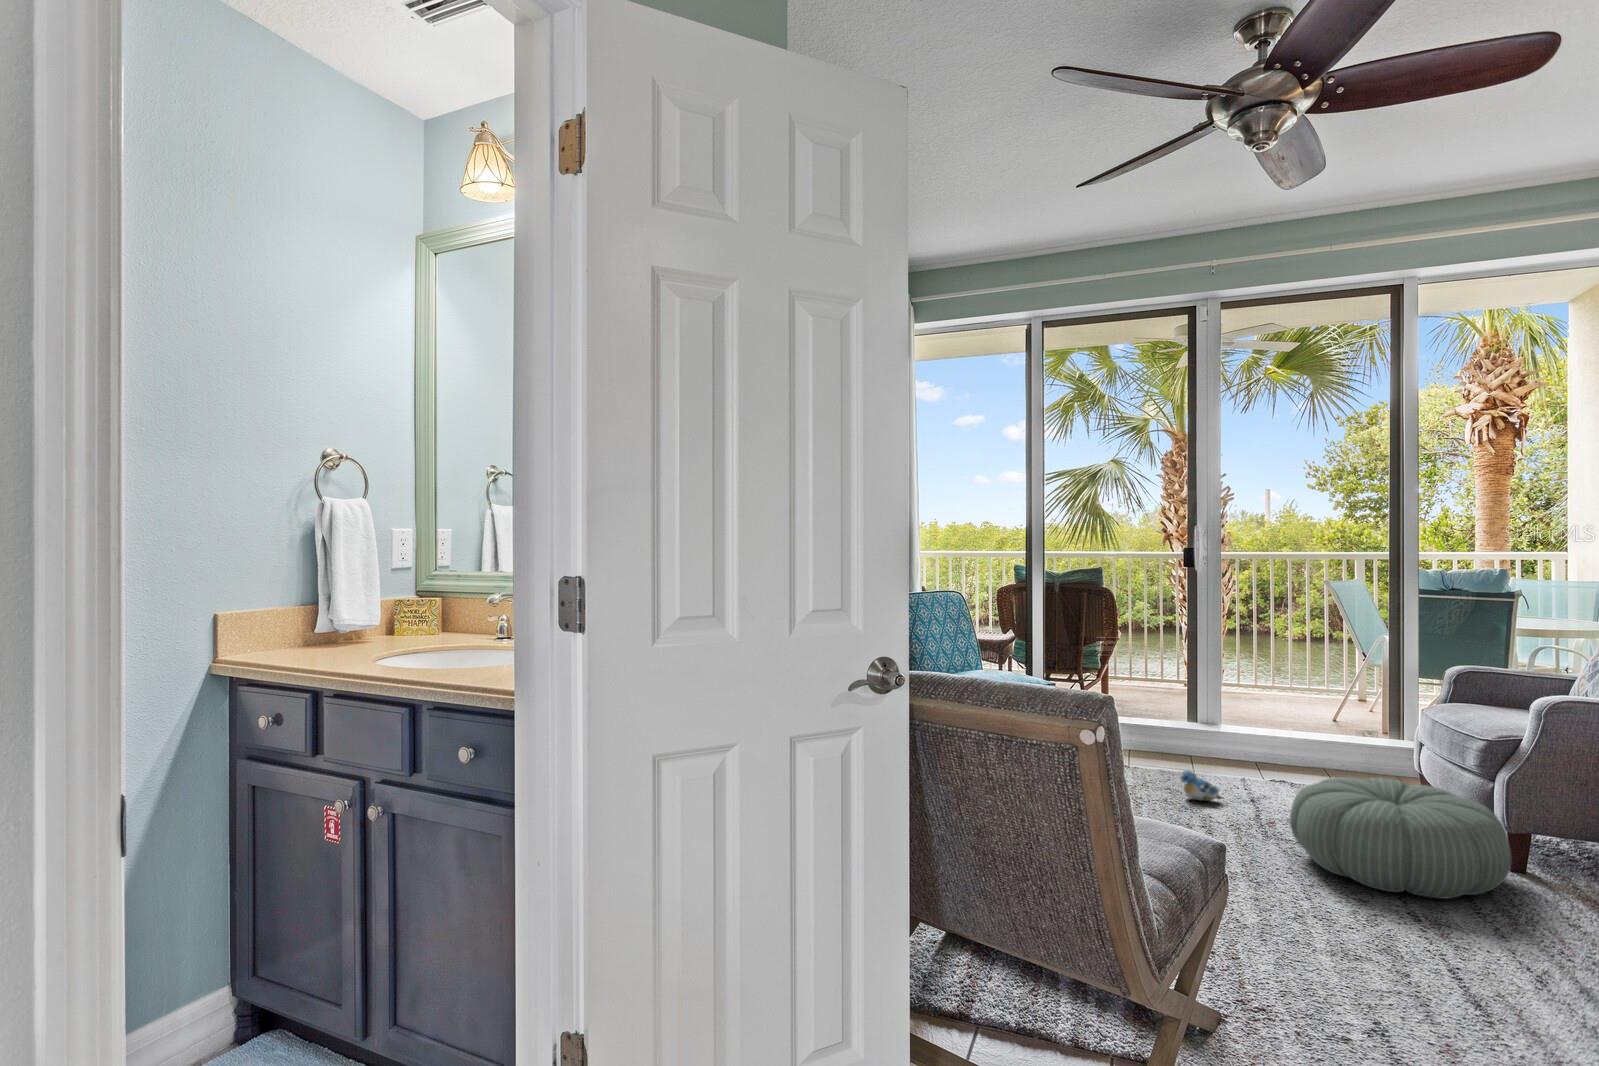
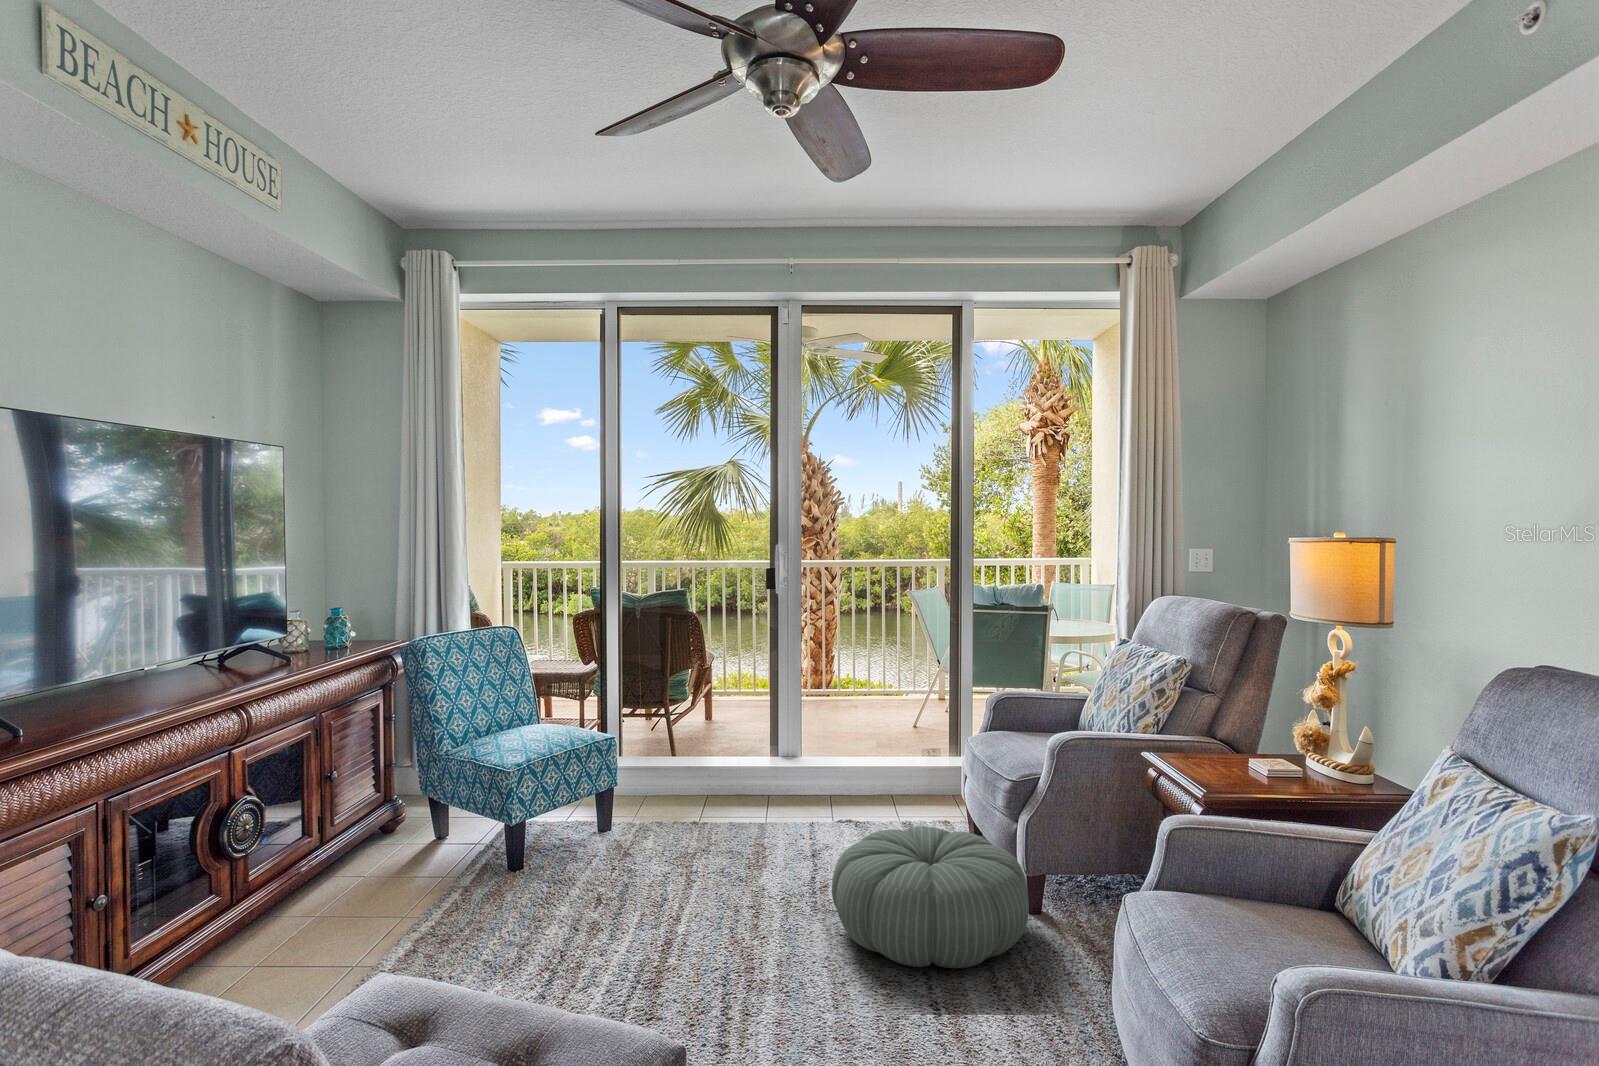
plush toy: present [1181,770,1223,801] -> none [740,823,784,857]

